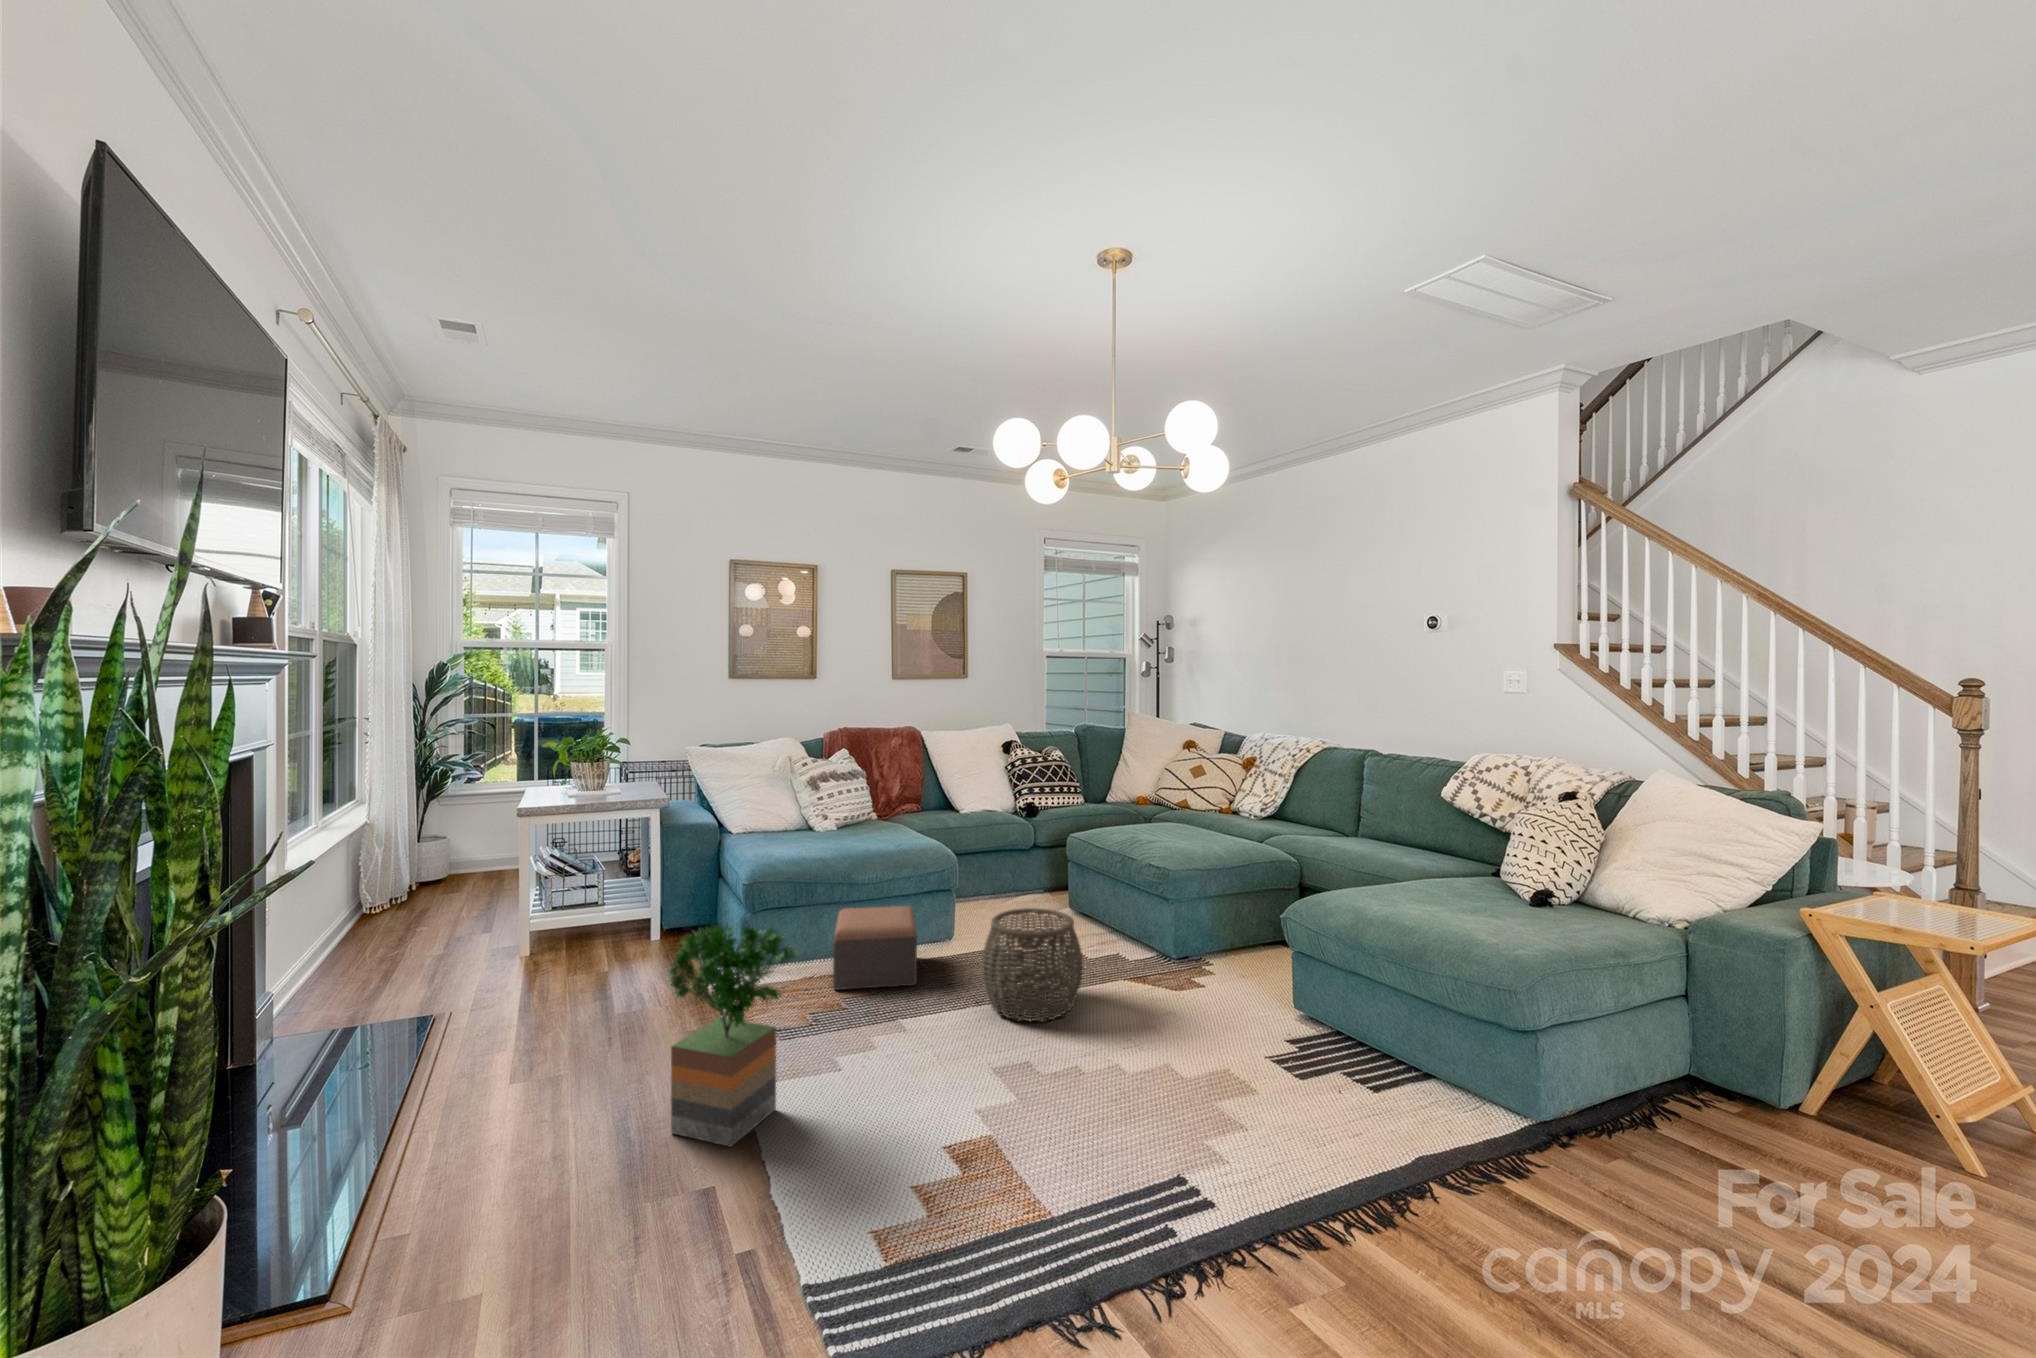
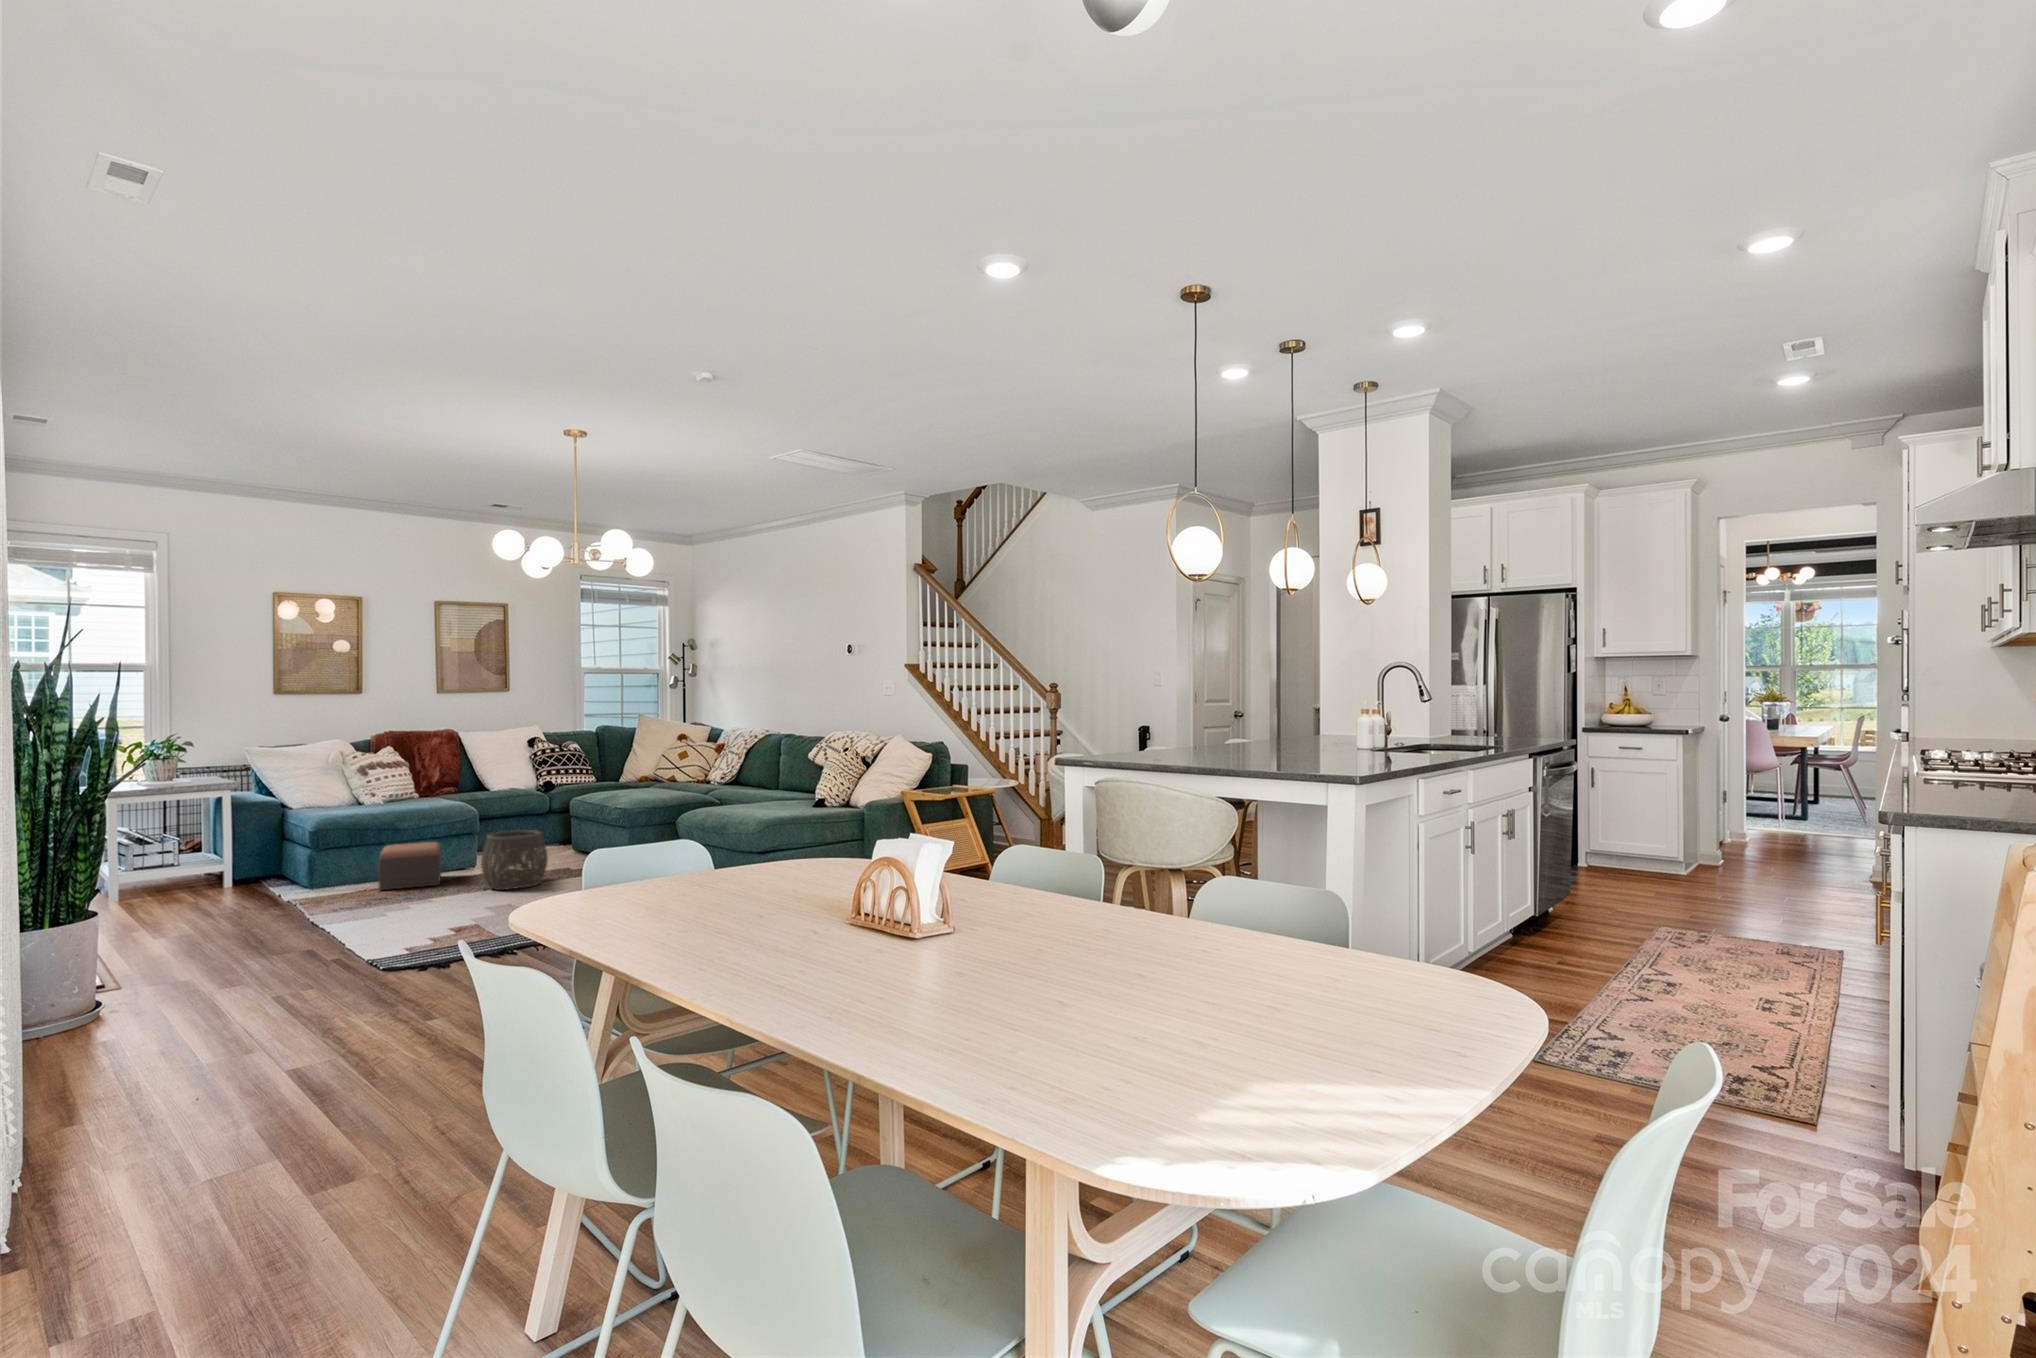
potted tree: present [667,924,797,1147] -> none [274,824,356,933]

